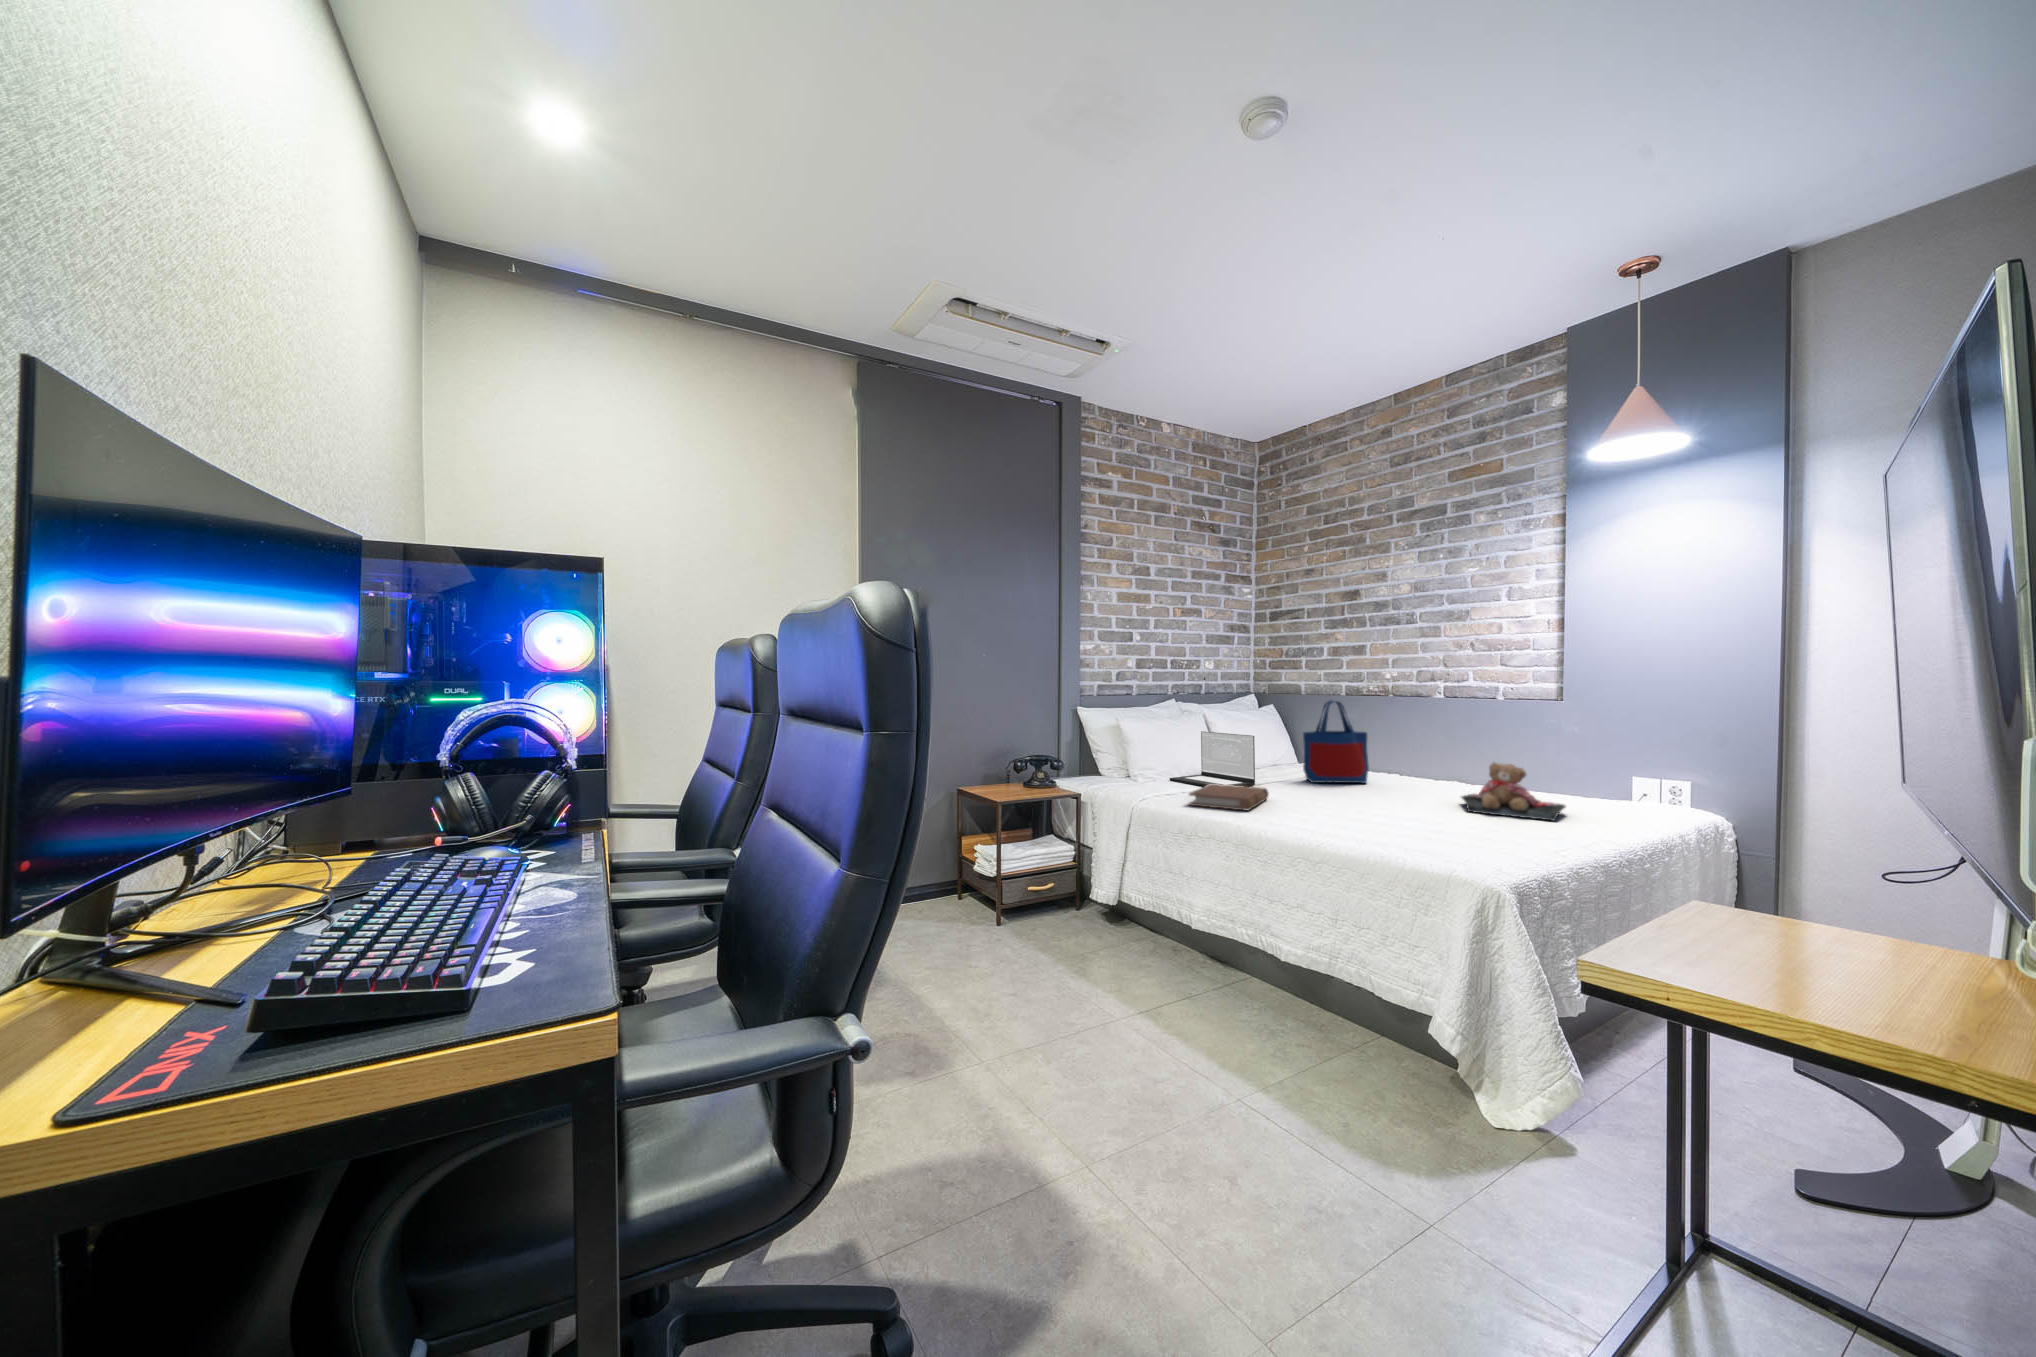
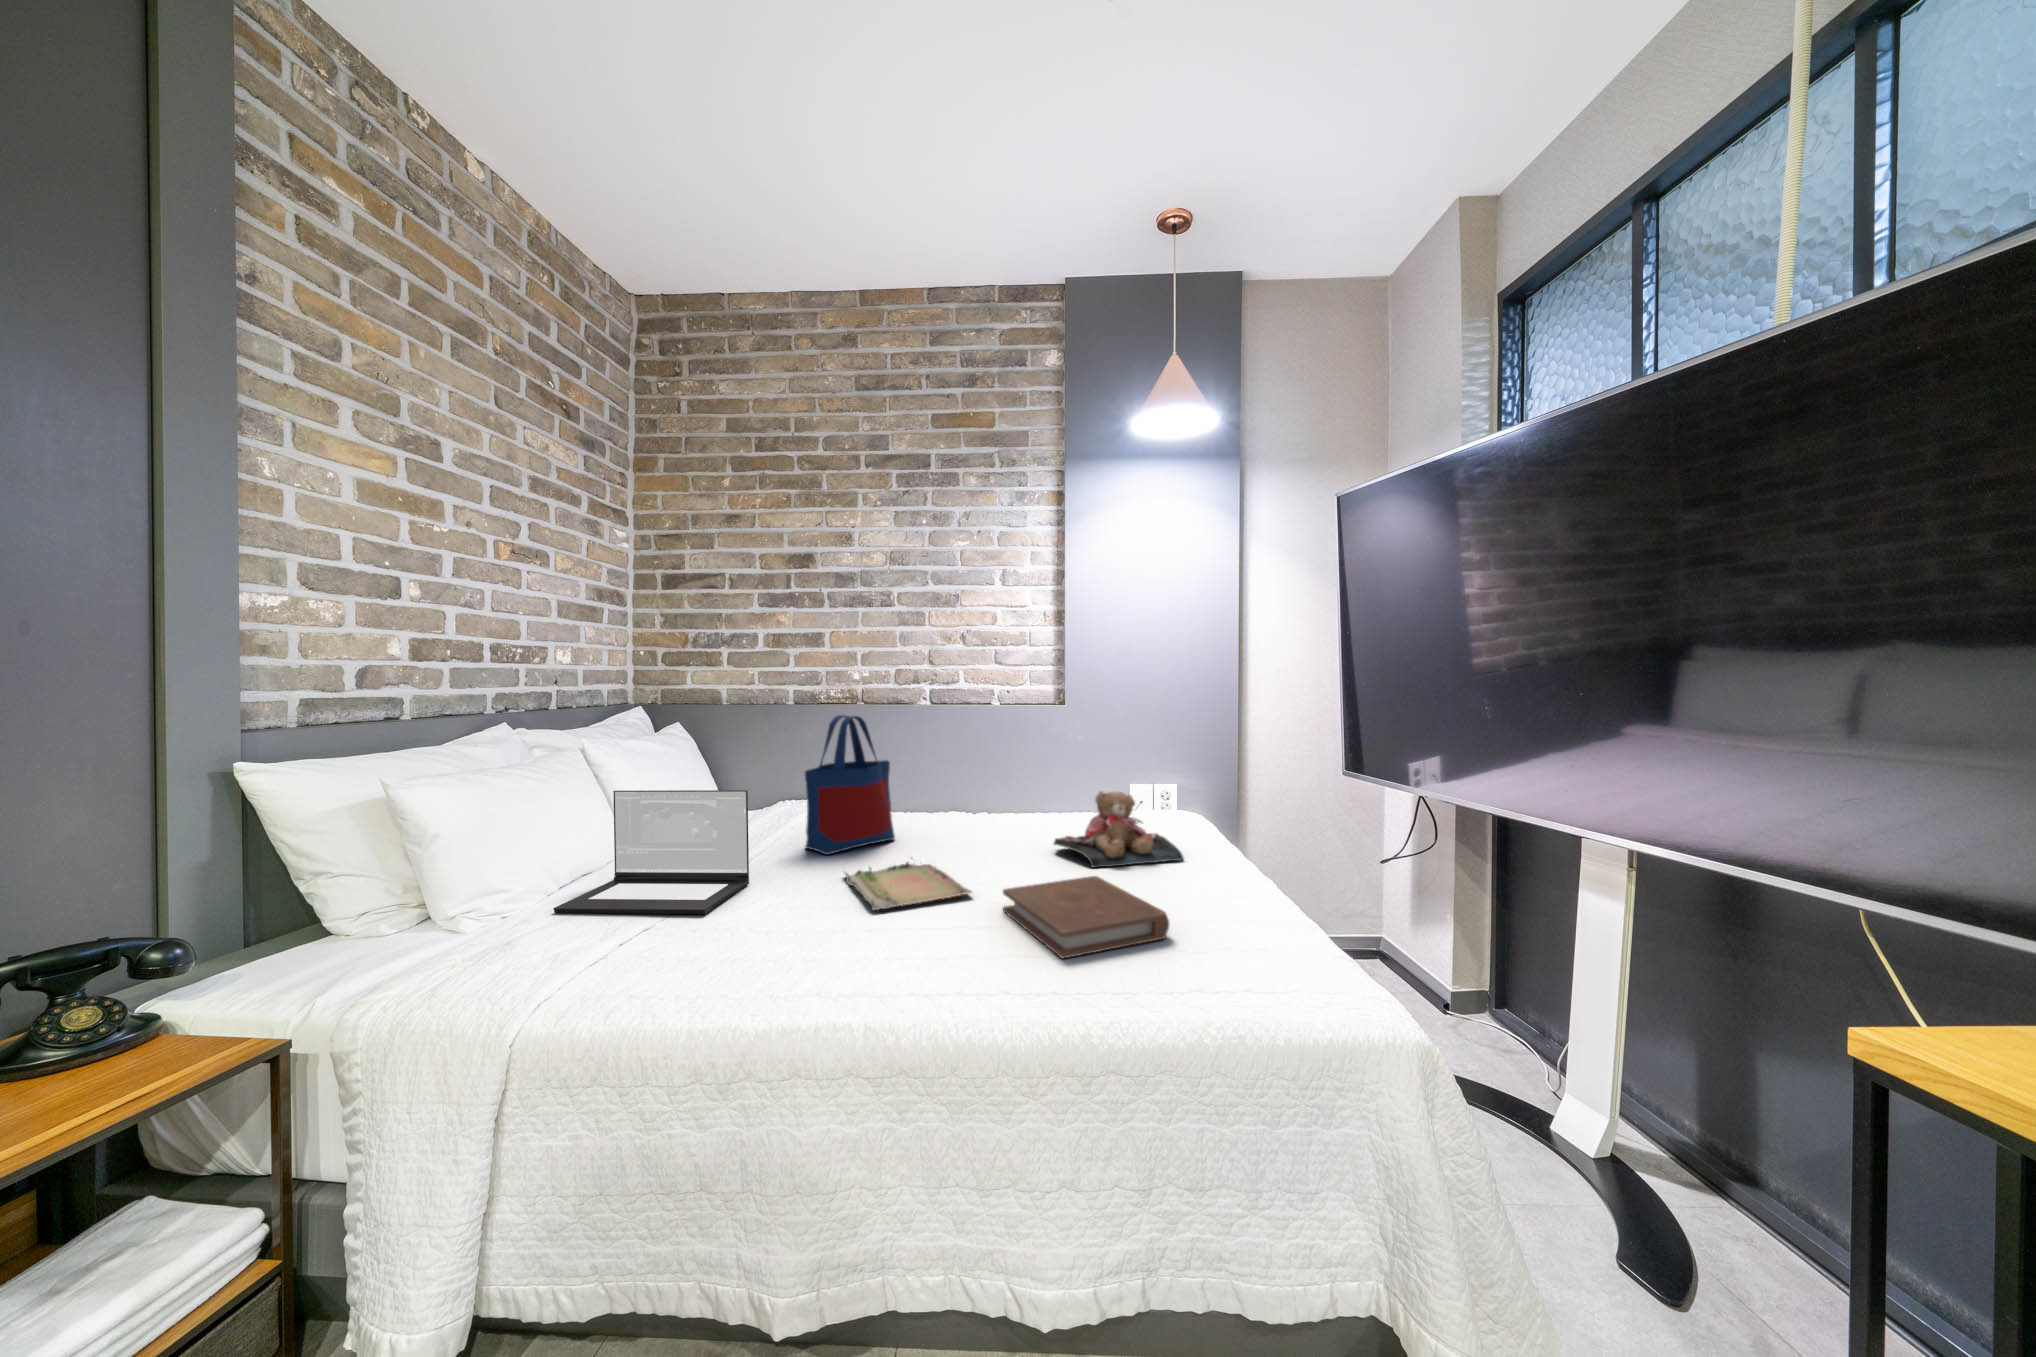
book: present [1189,784,1268,810] -> present [1003,876,1169,958]
tray: none [1292,785,1360,804] -> present [845,862,972,910]

